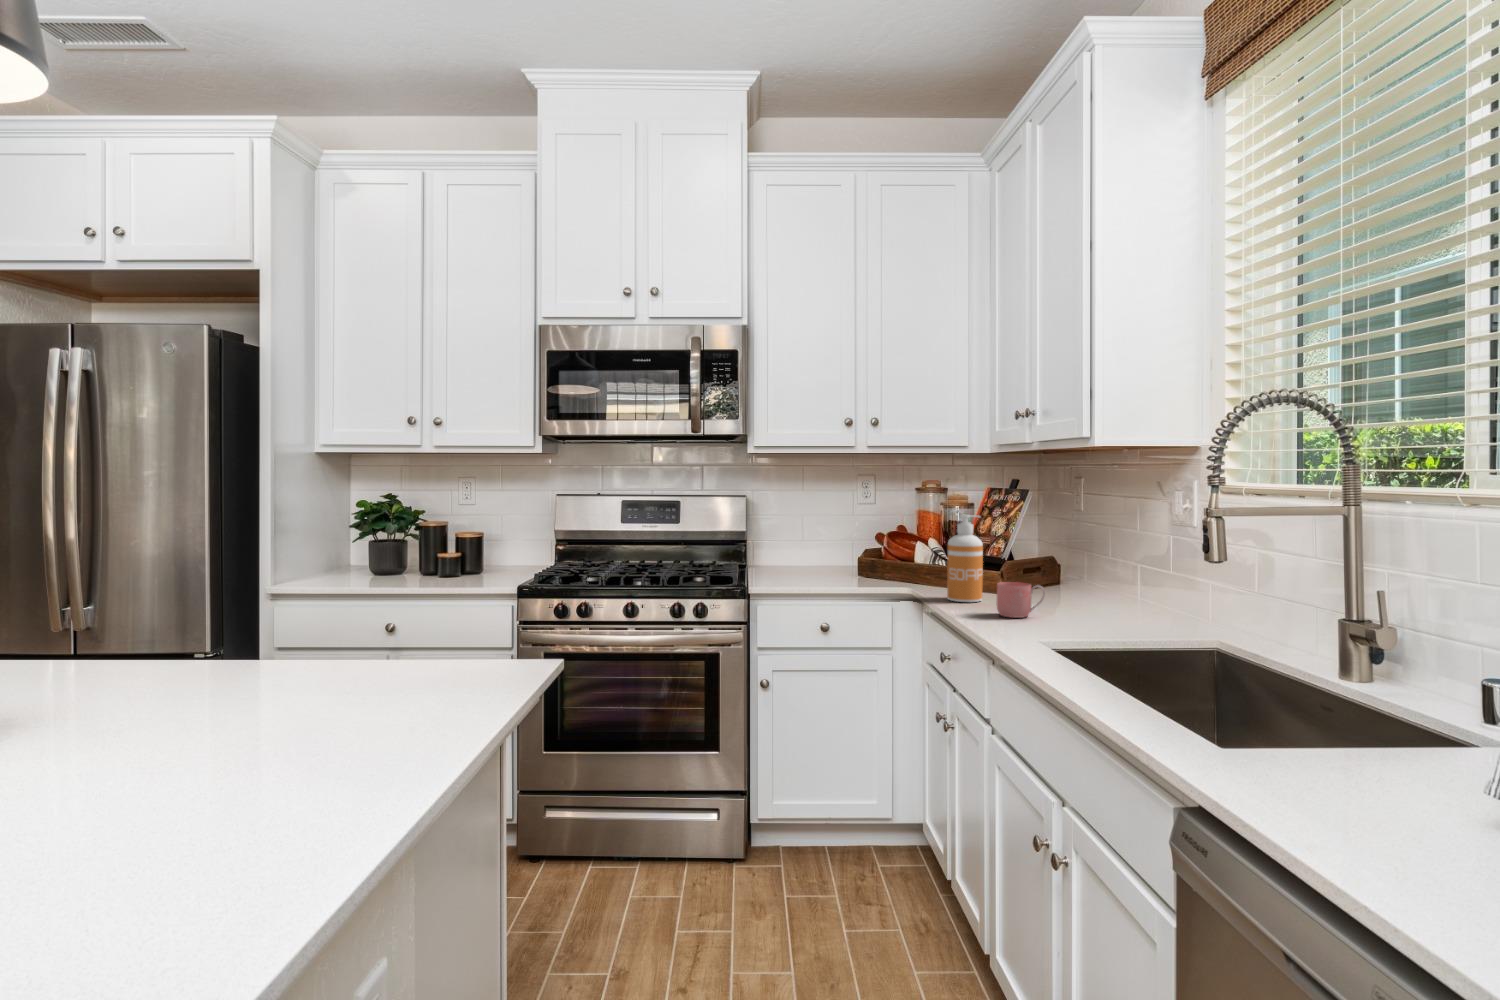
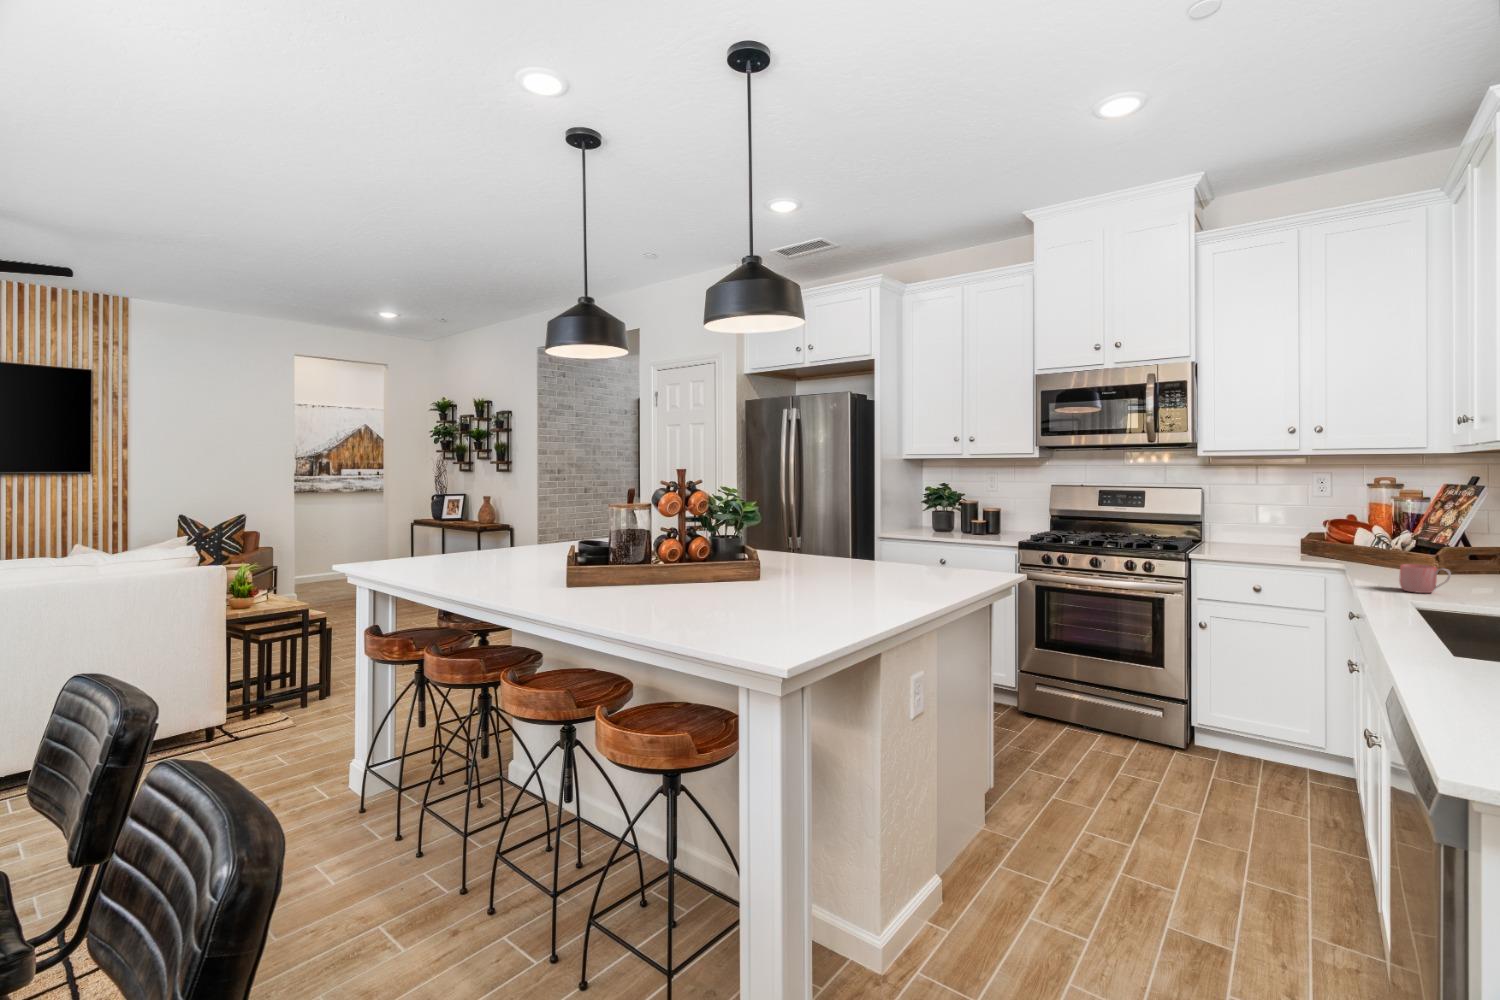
soap dispenser: present [947,515,983,602] -> none [1367,508,1406,579]

